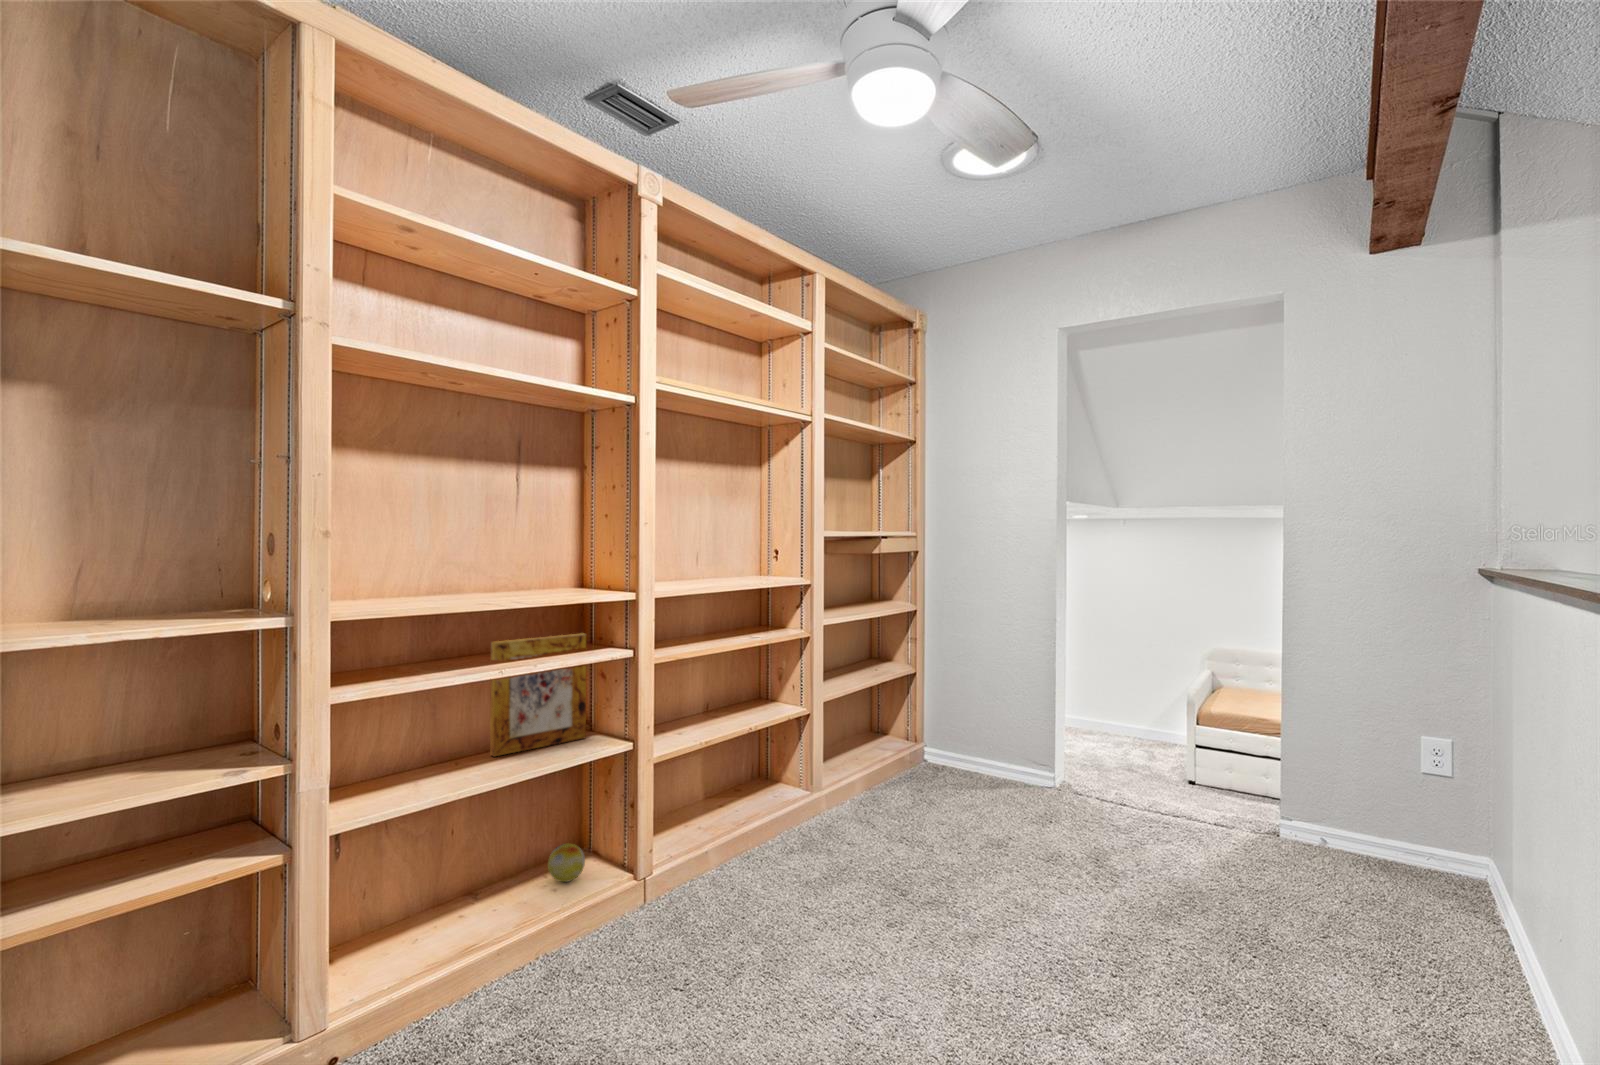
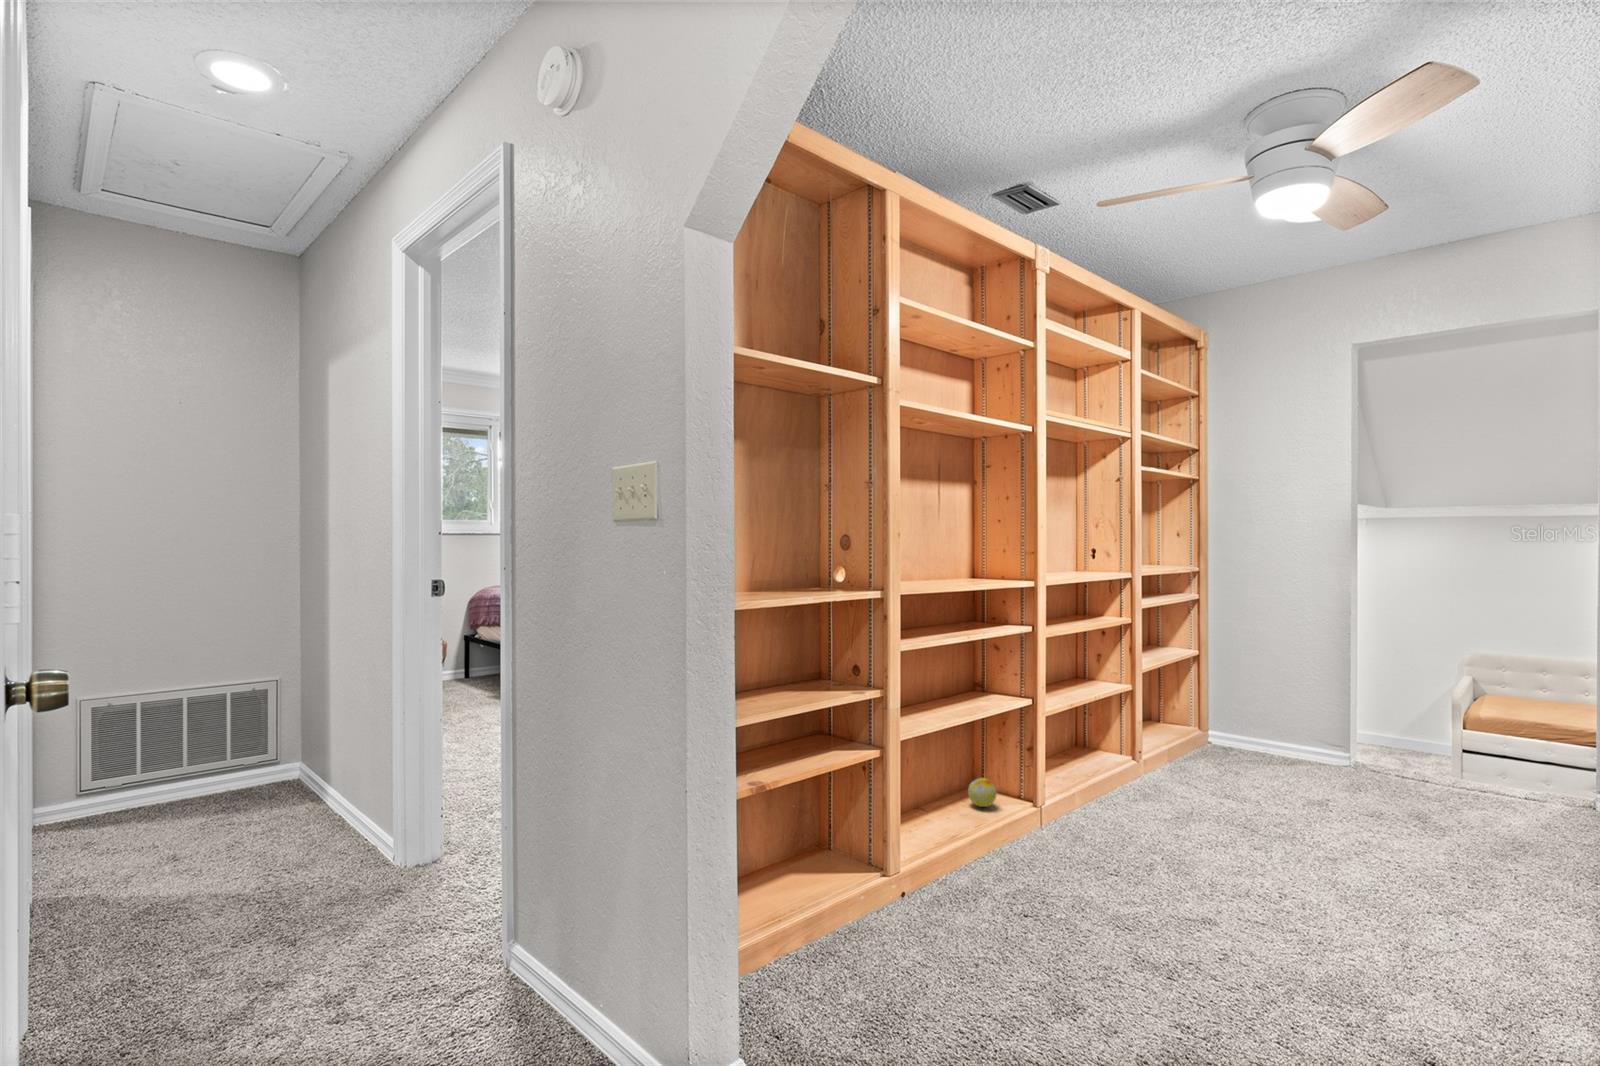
picture frame: present [490,634,586,756] -> none [933,614,990,705]

